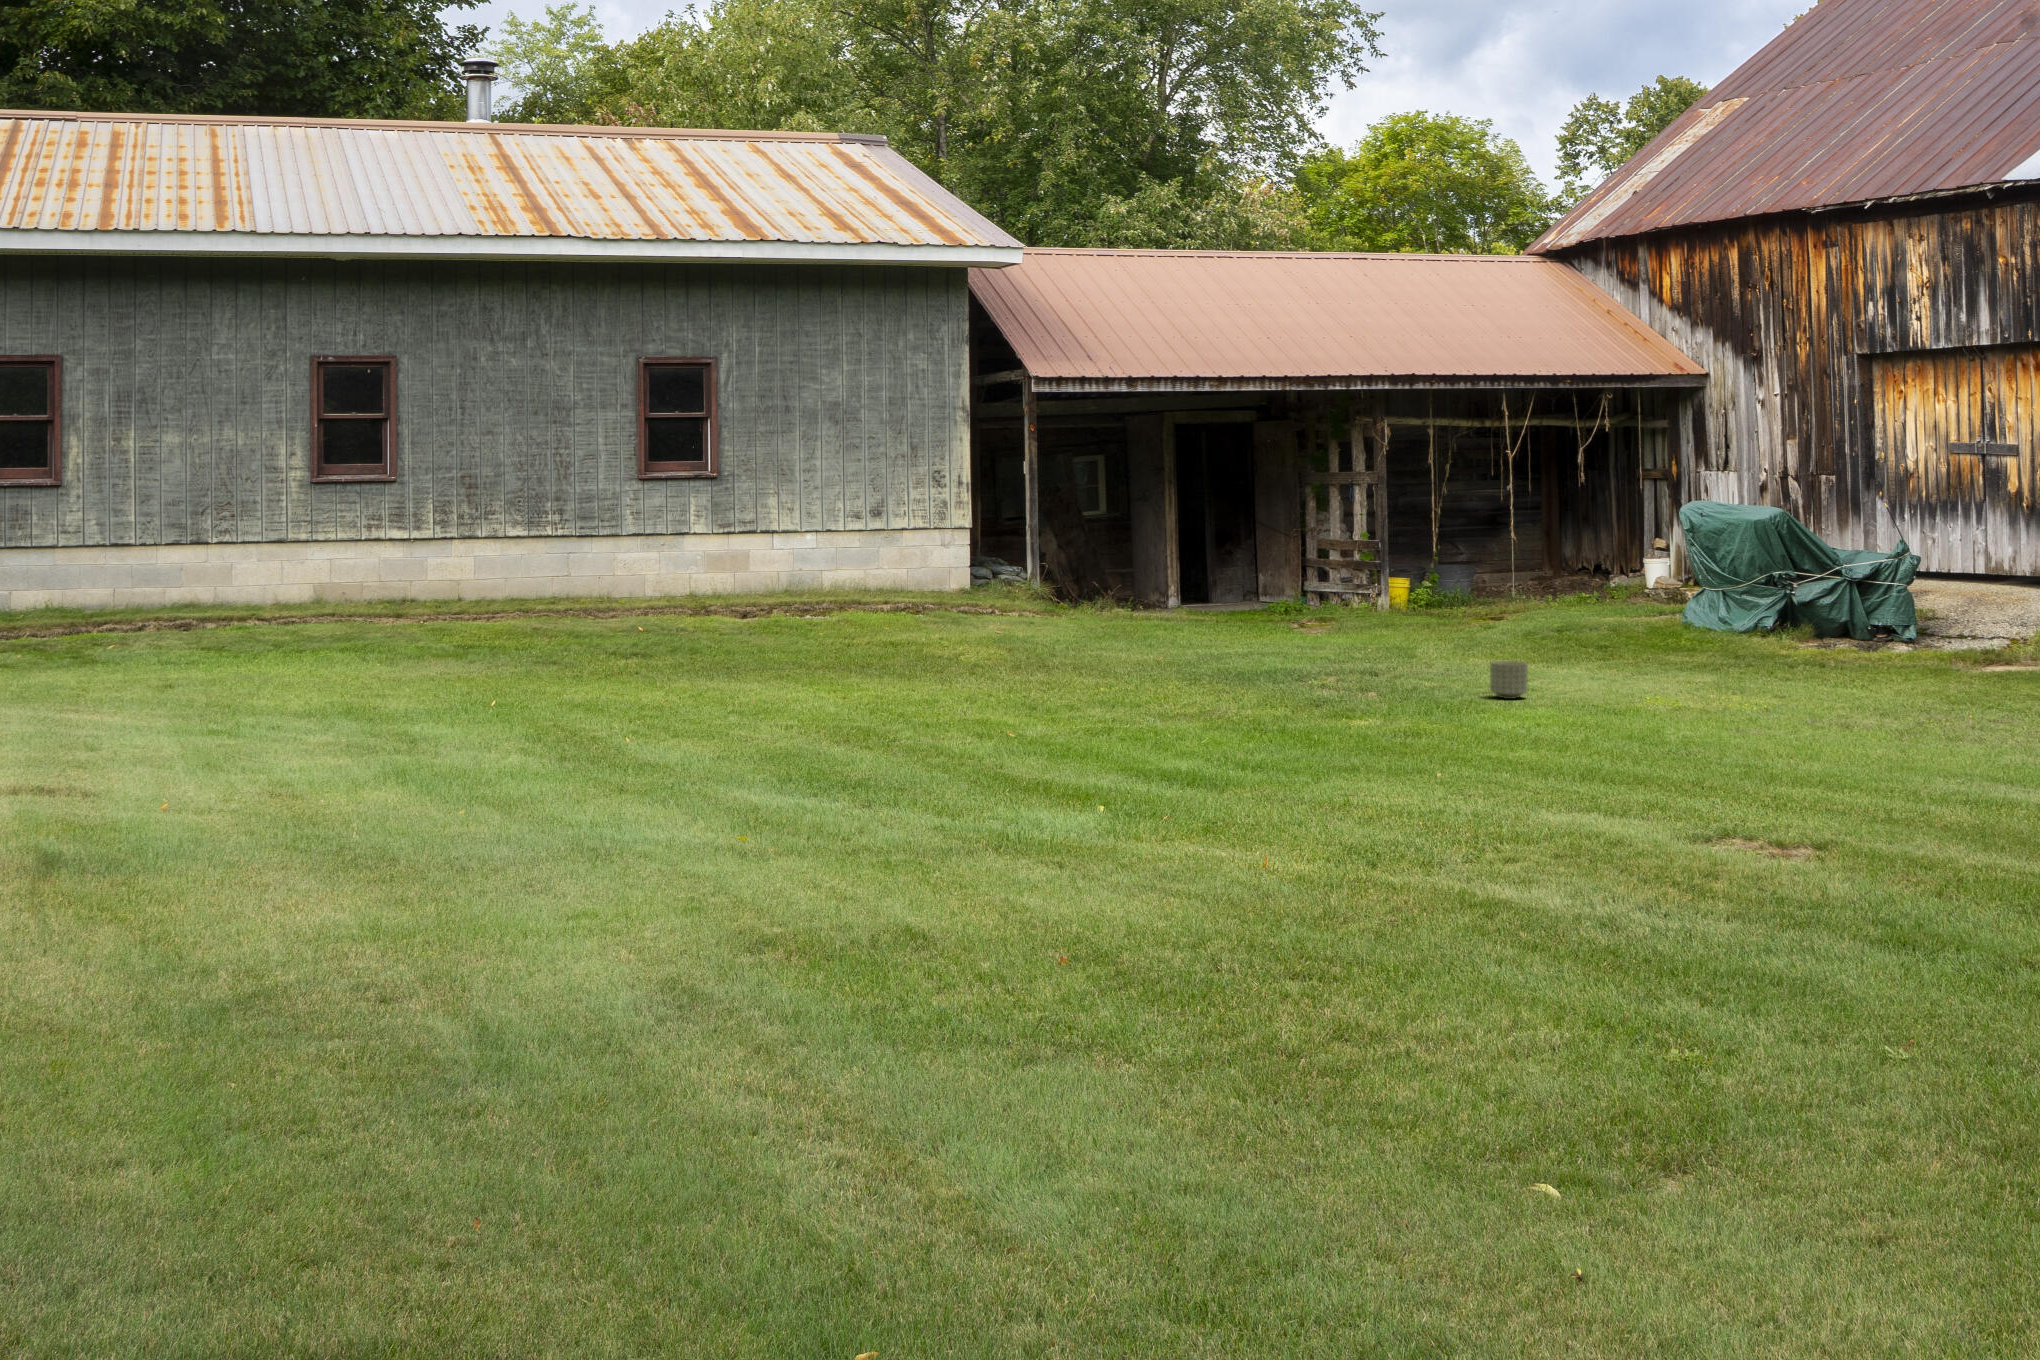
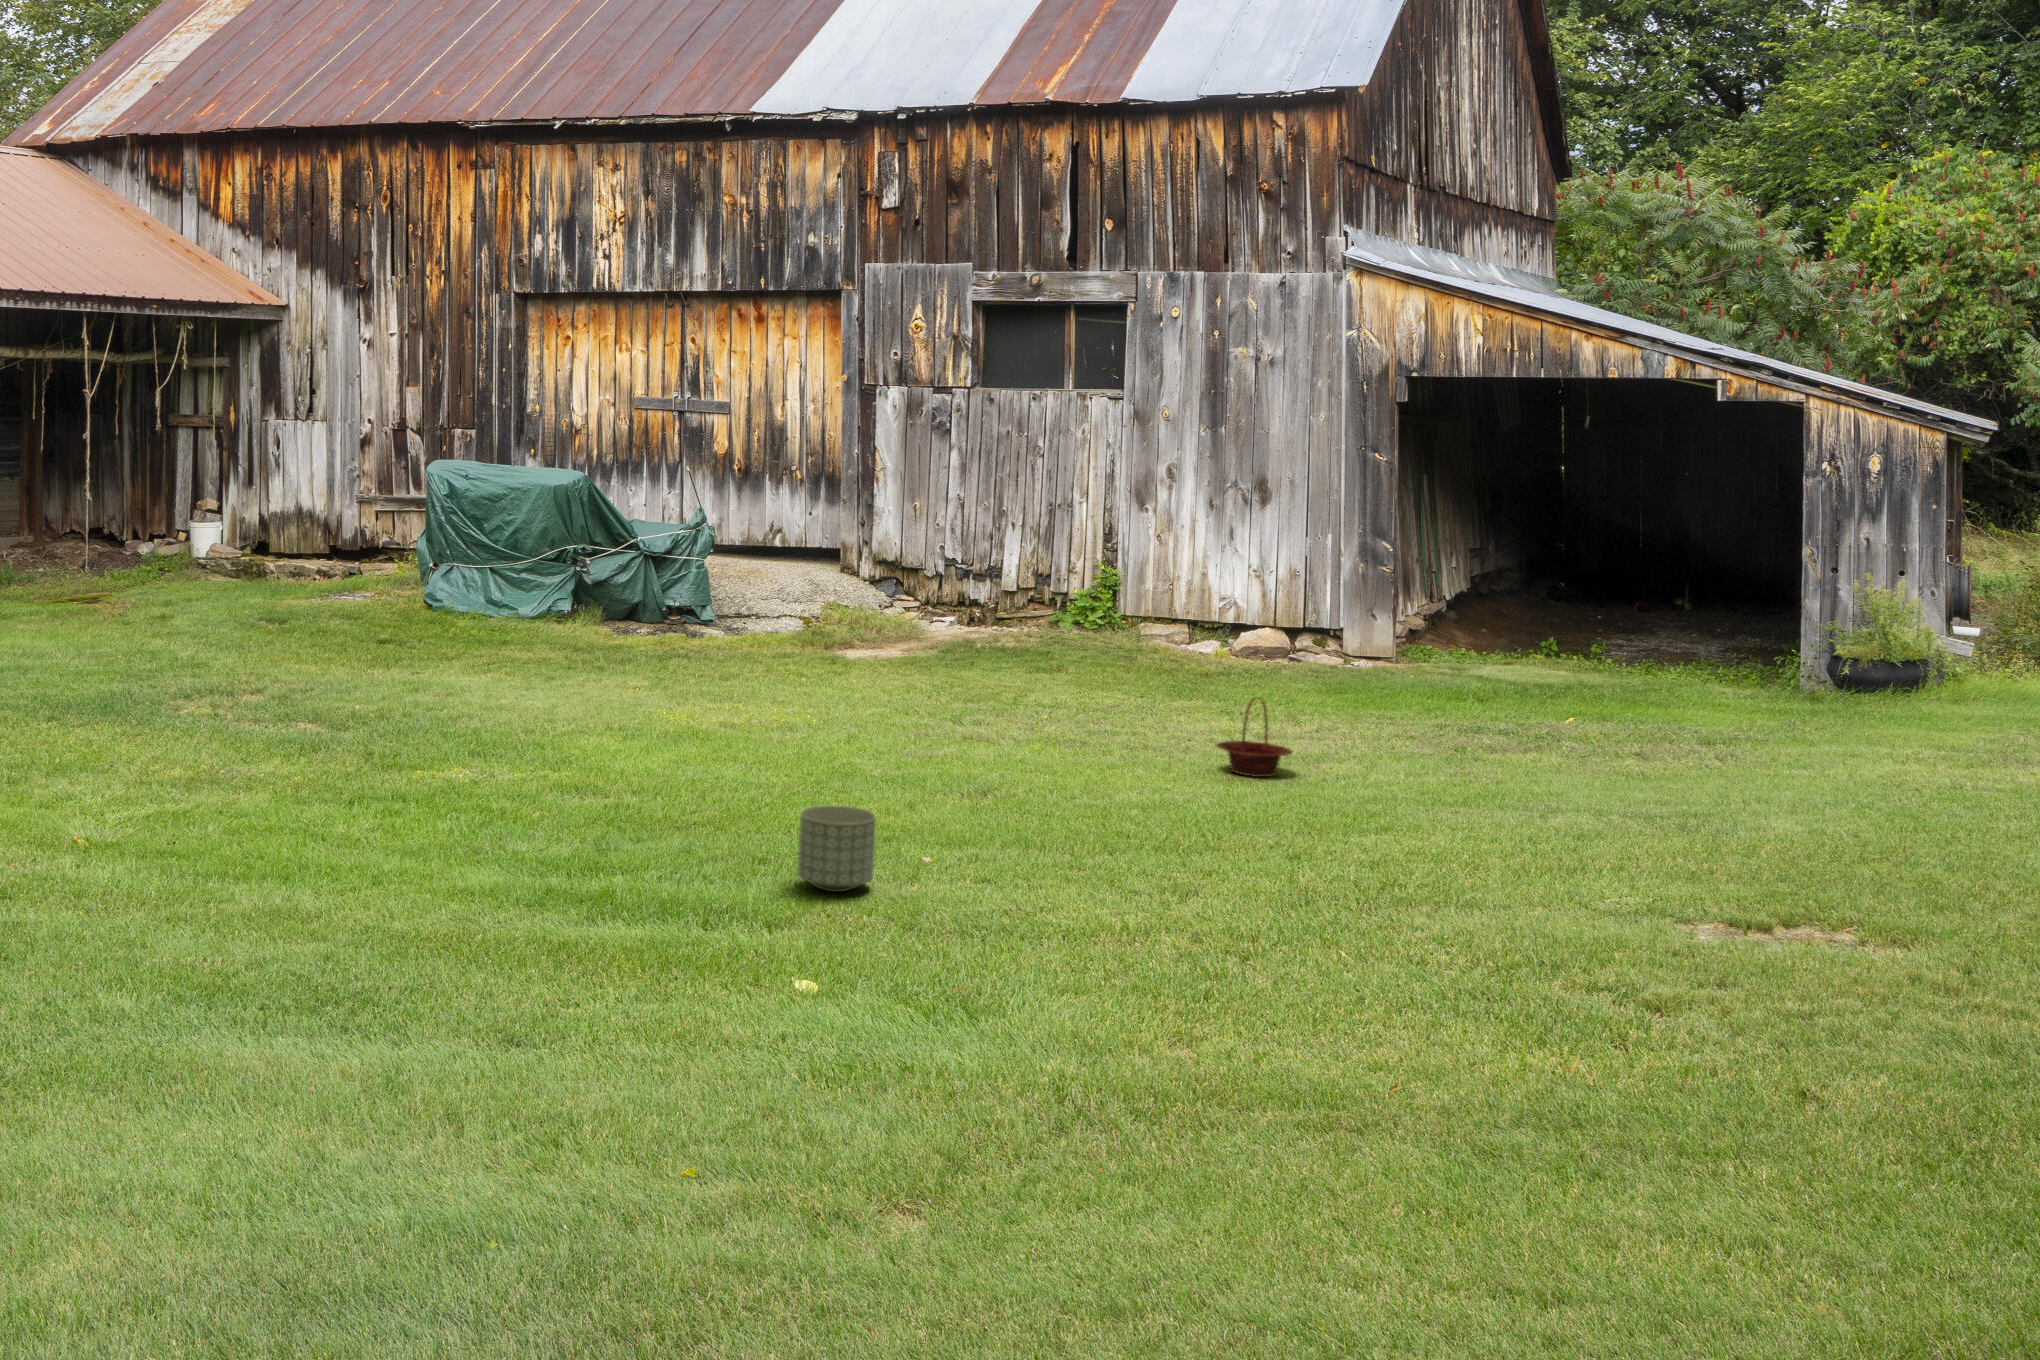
basket: none [1915,651,1970,705] -> present [1217,698,1293,777]

